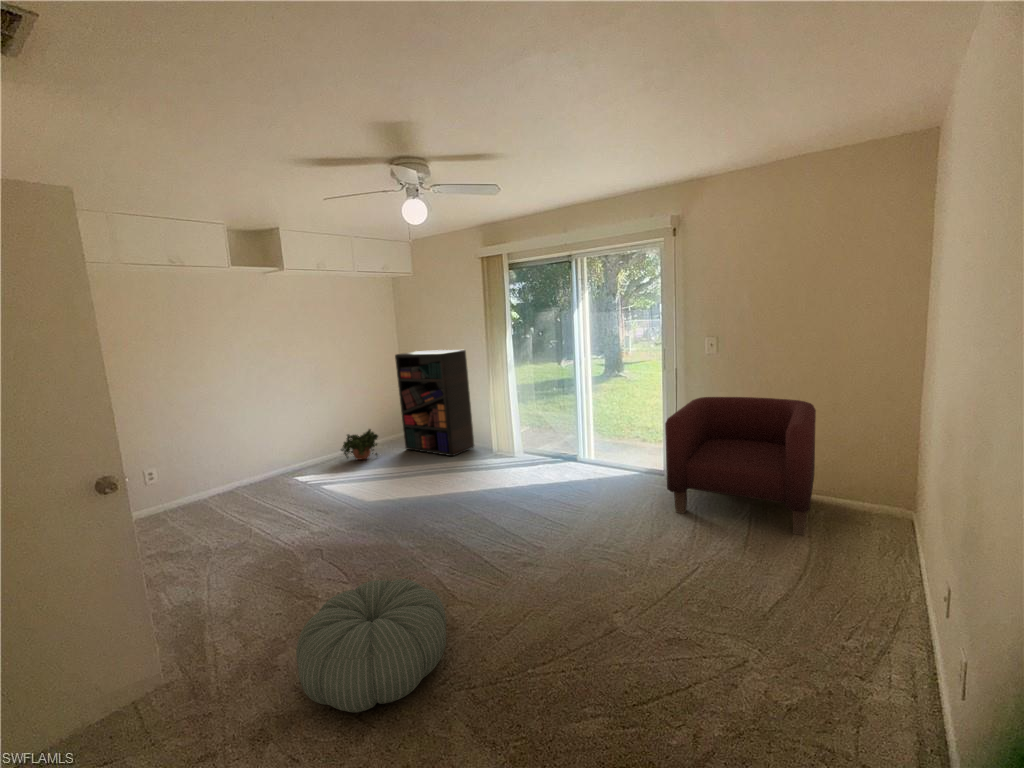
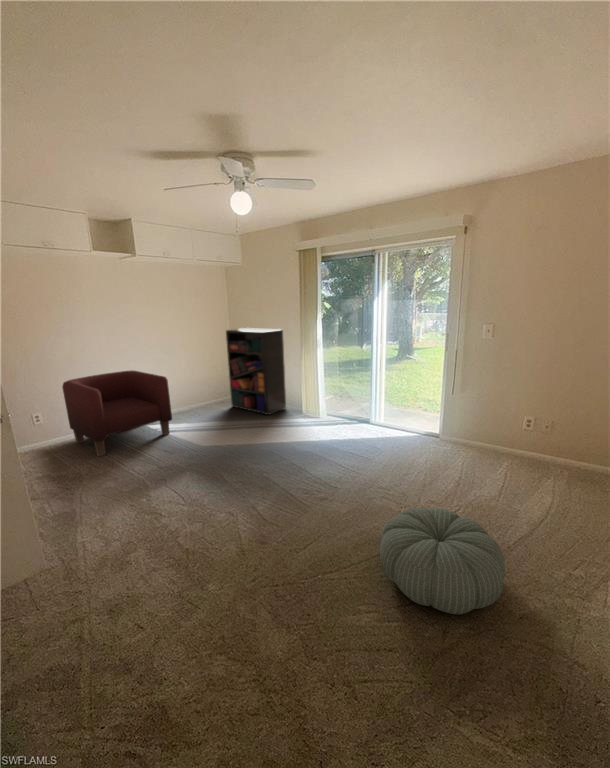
armchair: present [665,397,816,535] -> present [62,370,172,456]
potted plant: present [341,429,378,460] -> none [180,388,211,413]
pouf: present [296,579,446,712] -> present [380,508,505,614]

